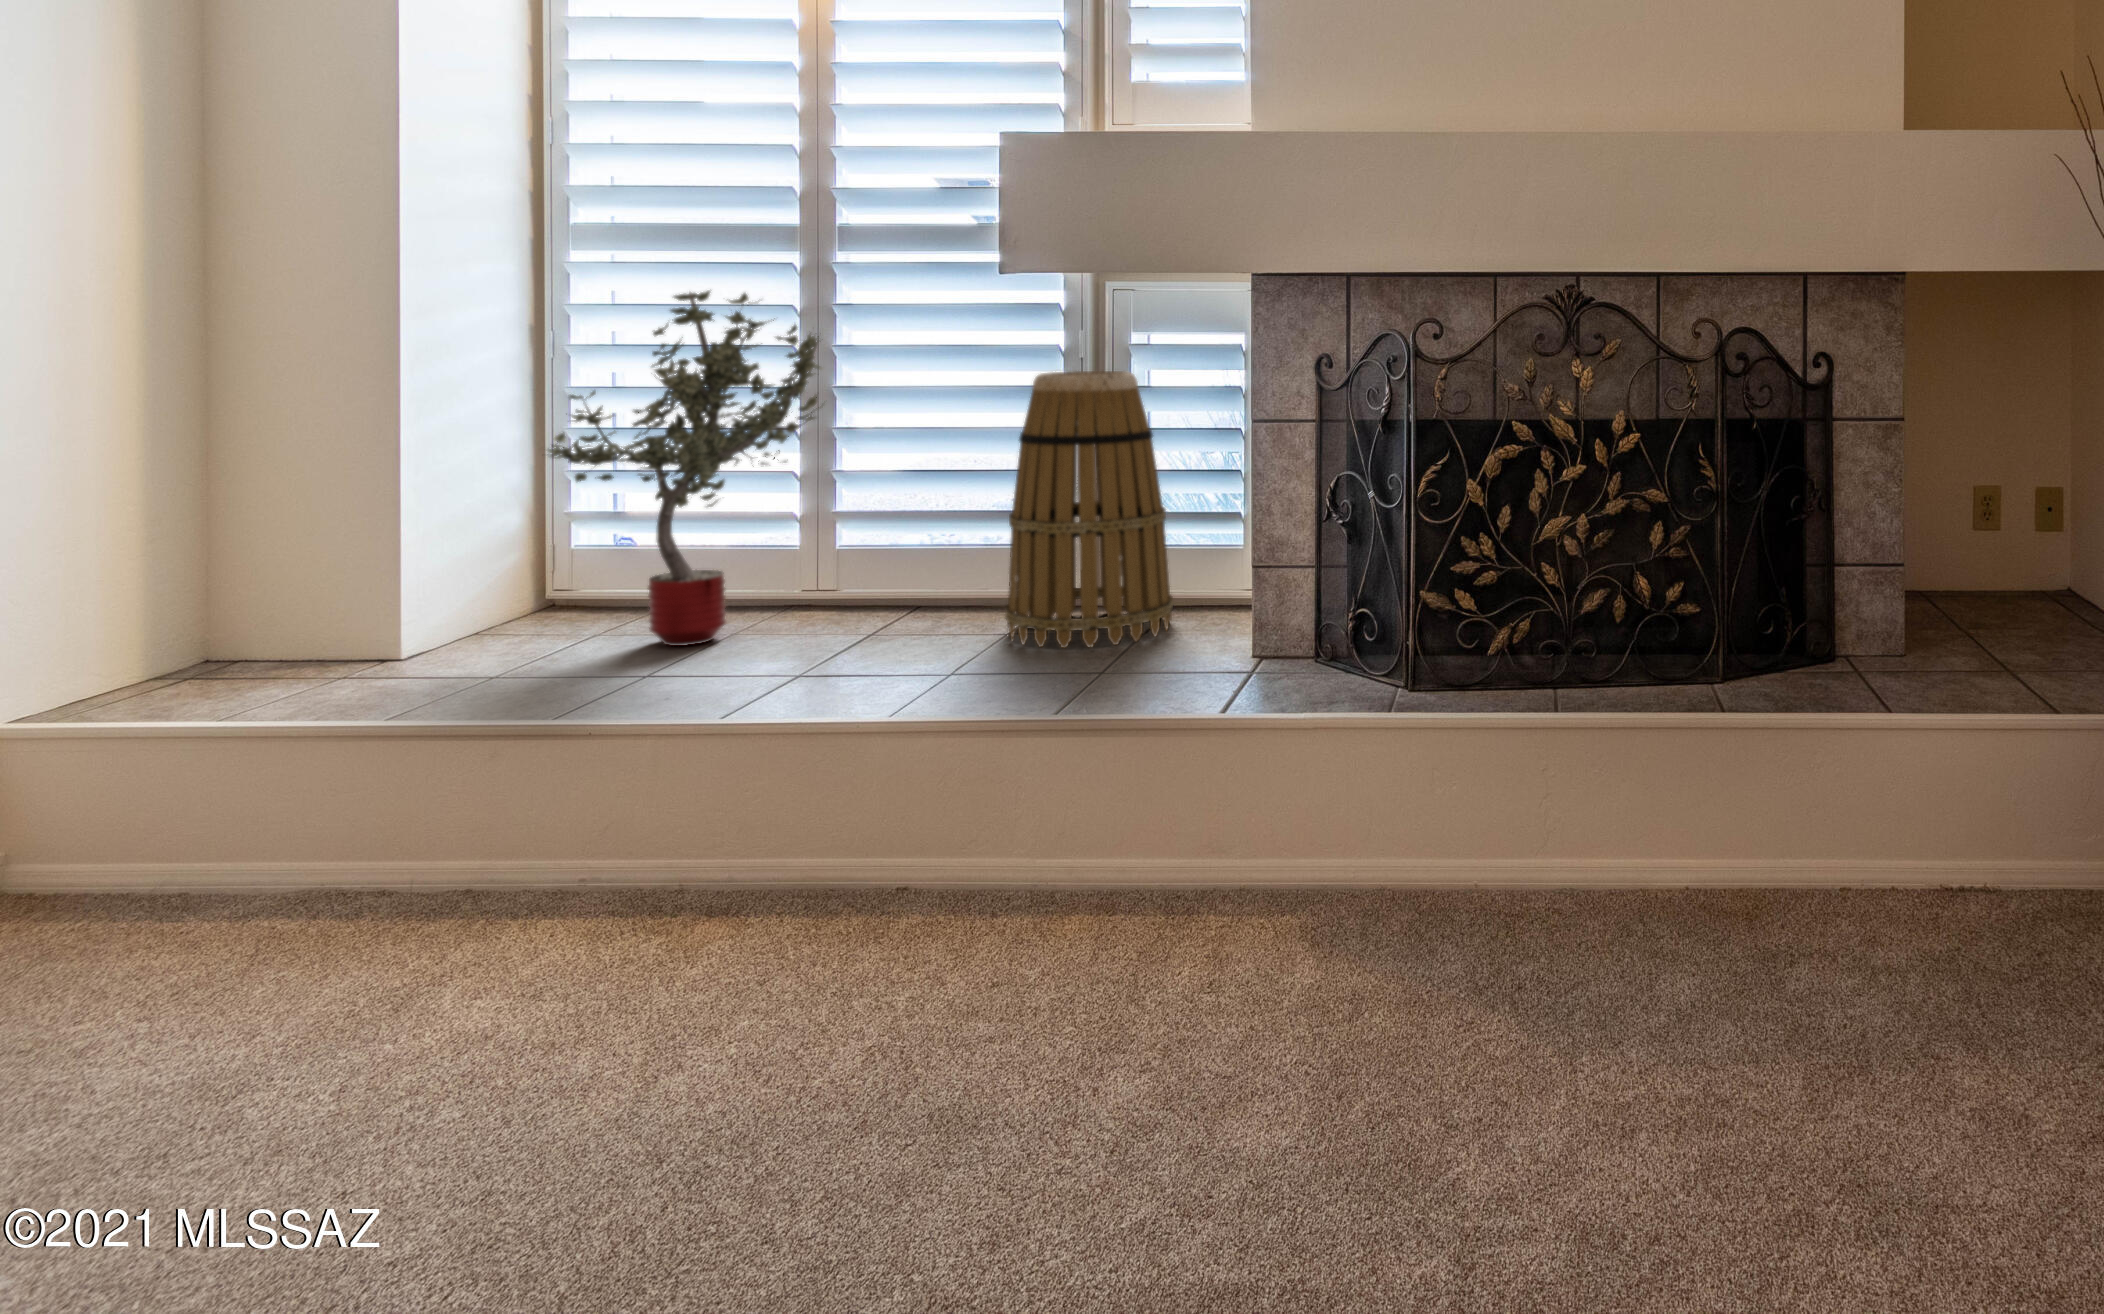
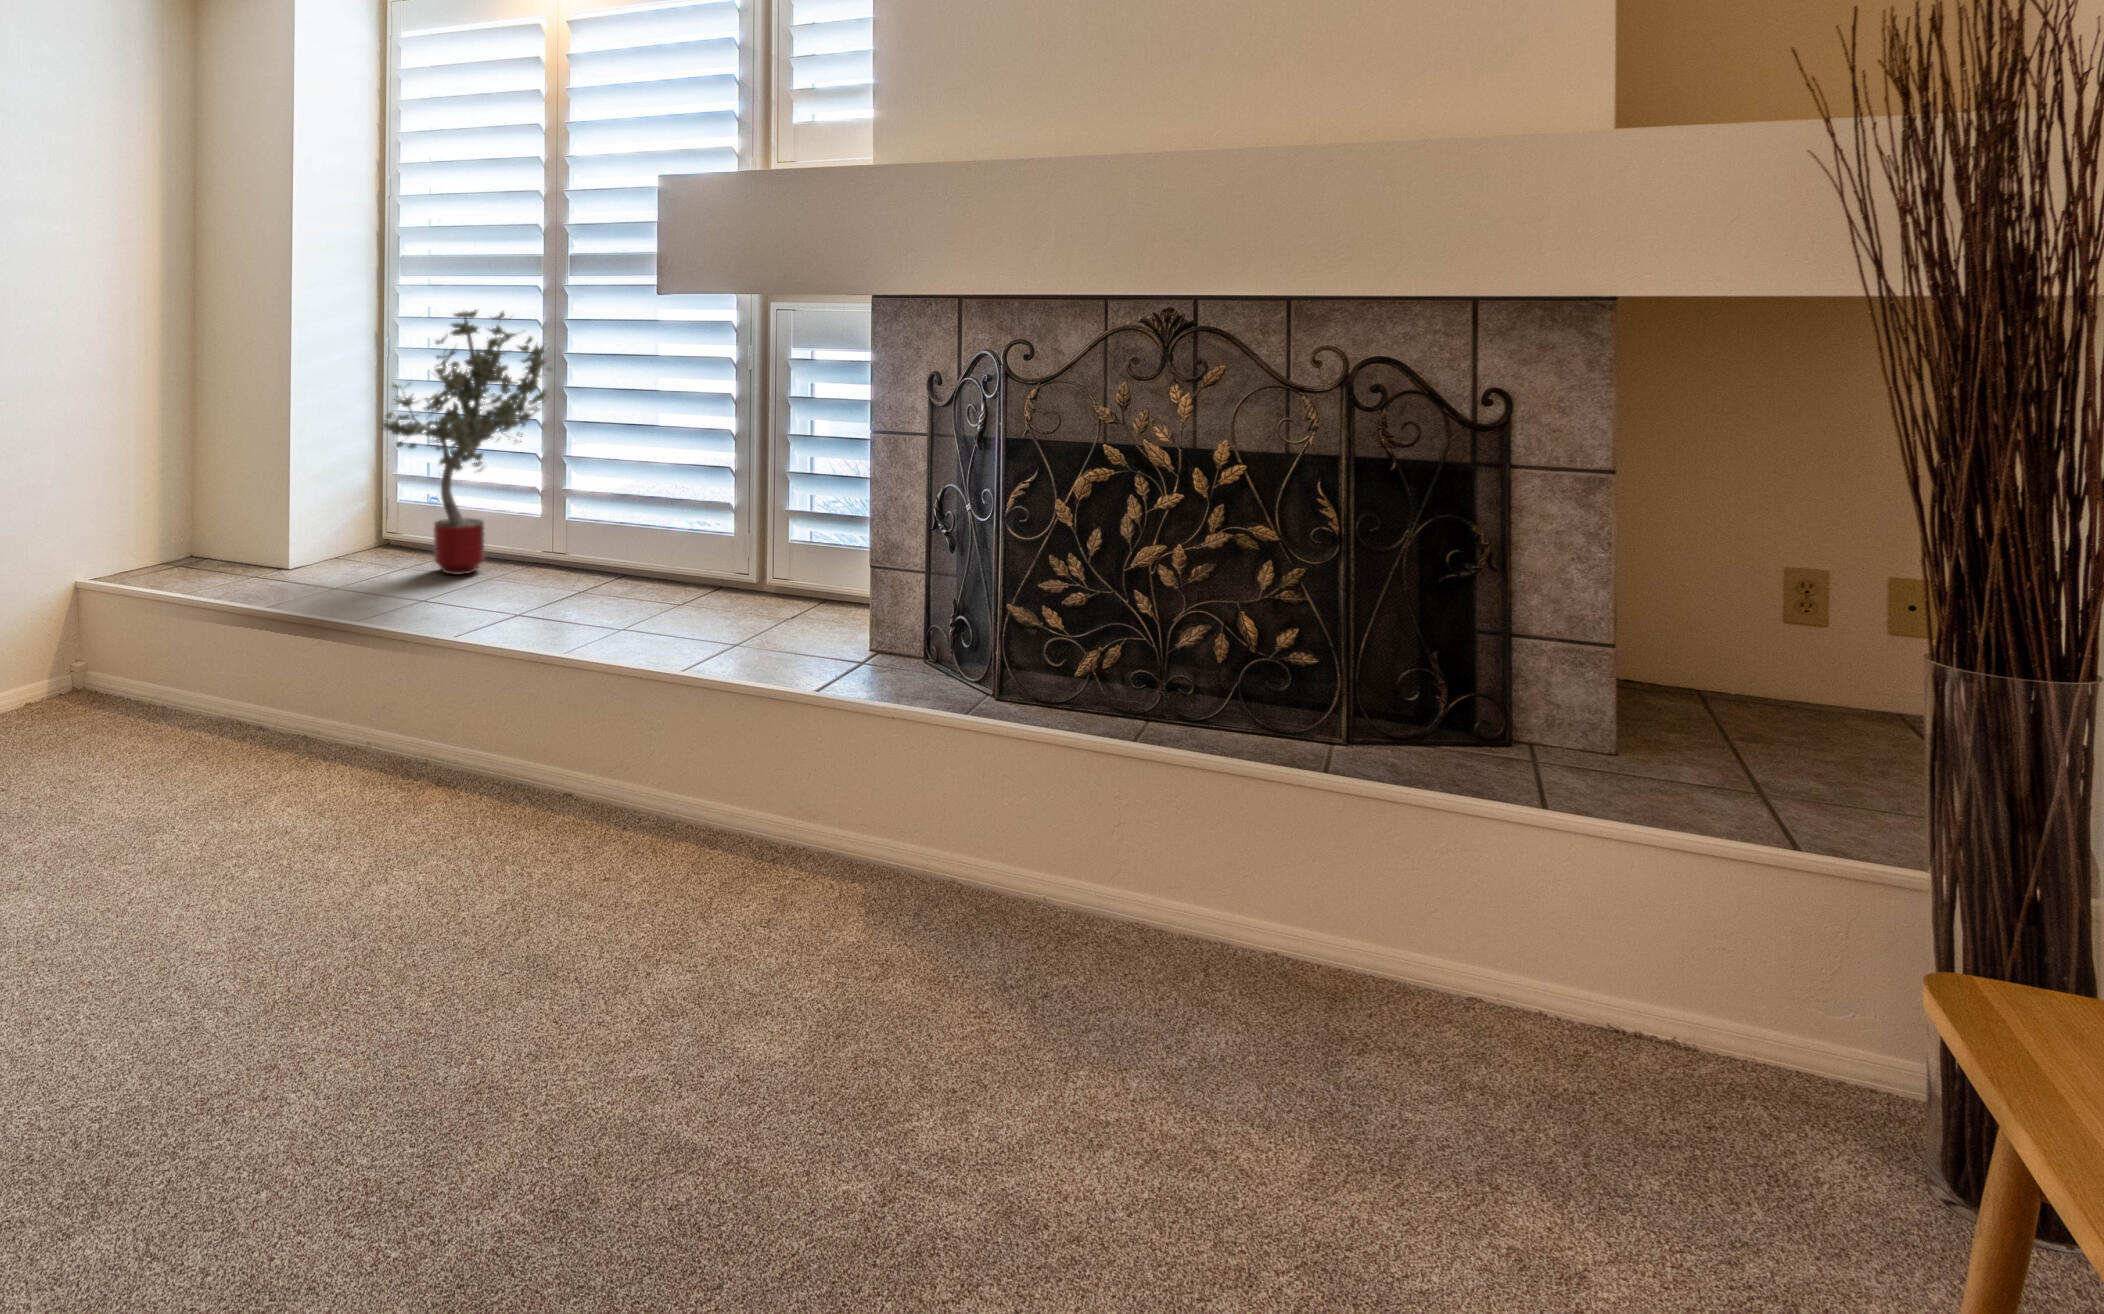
basket: present [1005,371,1173,648] -> none [672,378,809,615]

